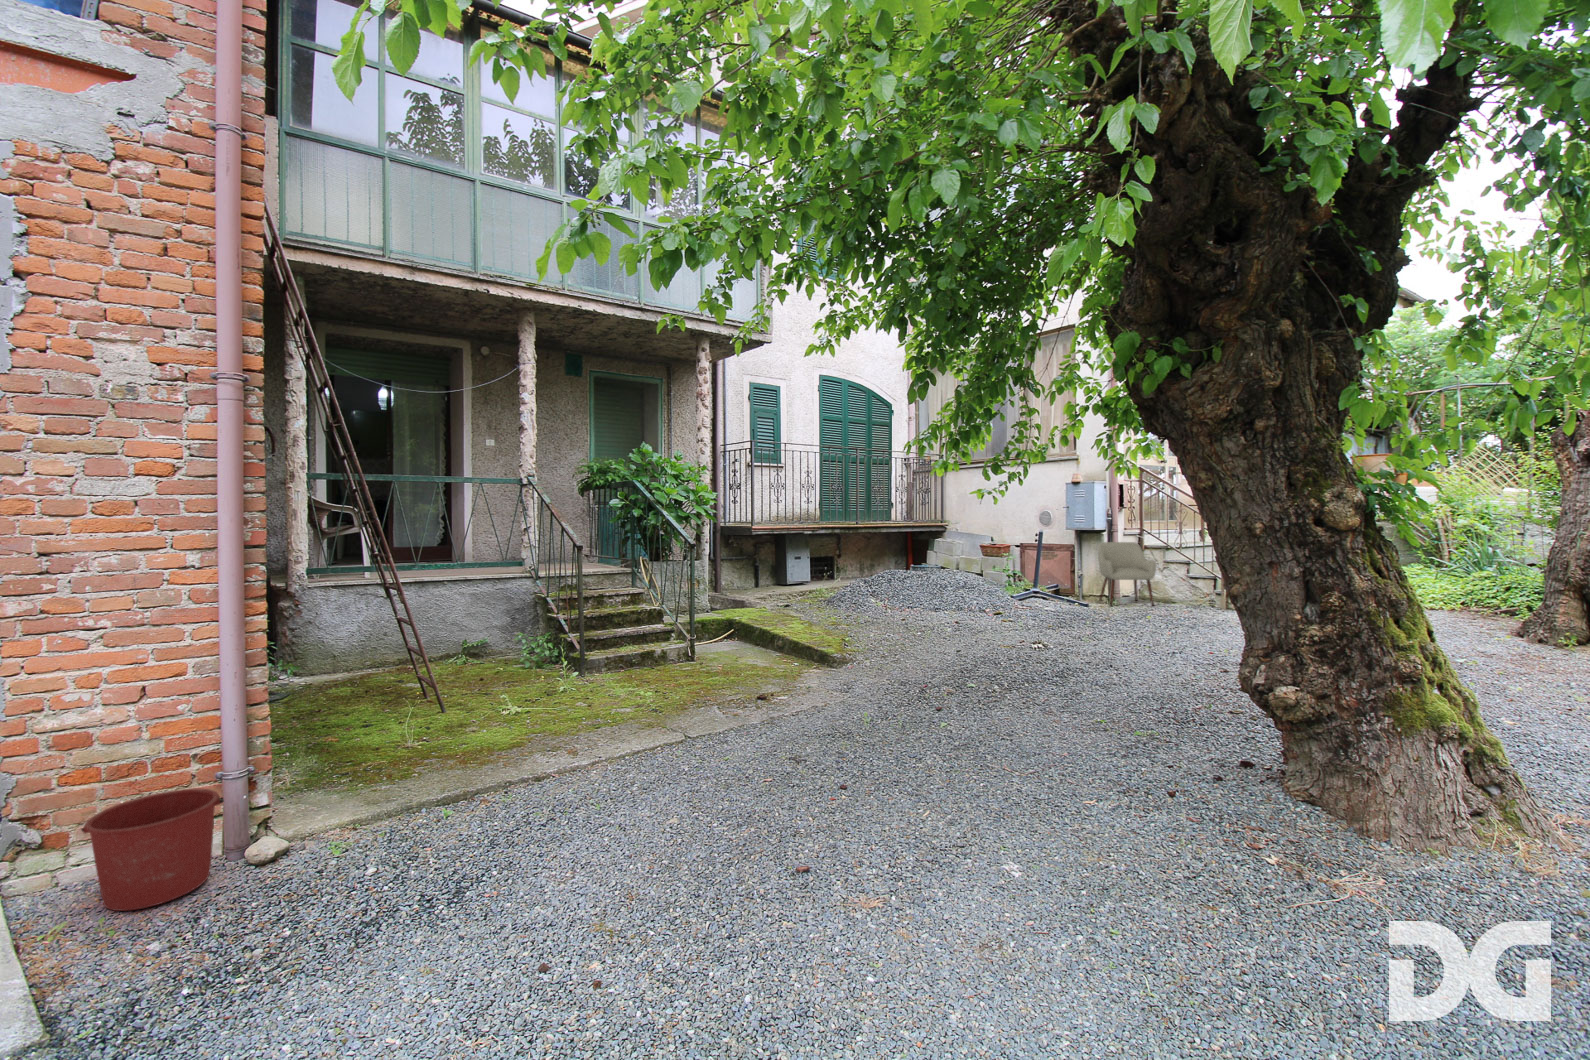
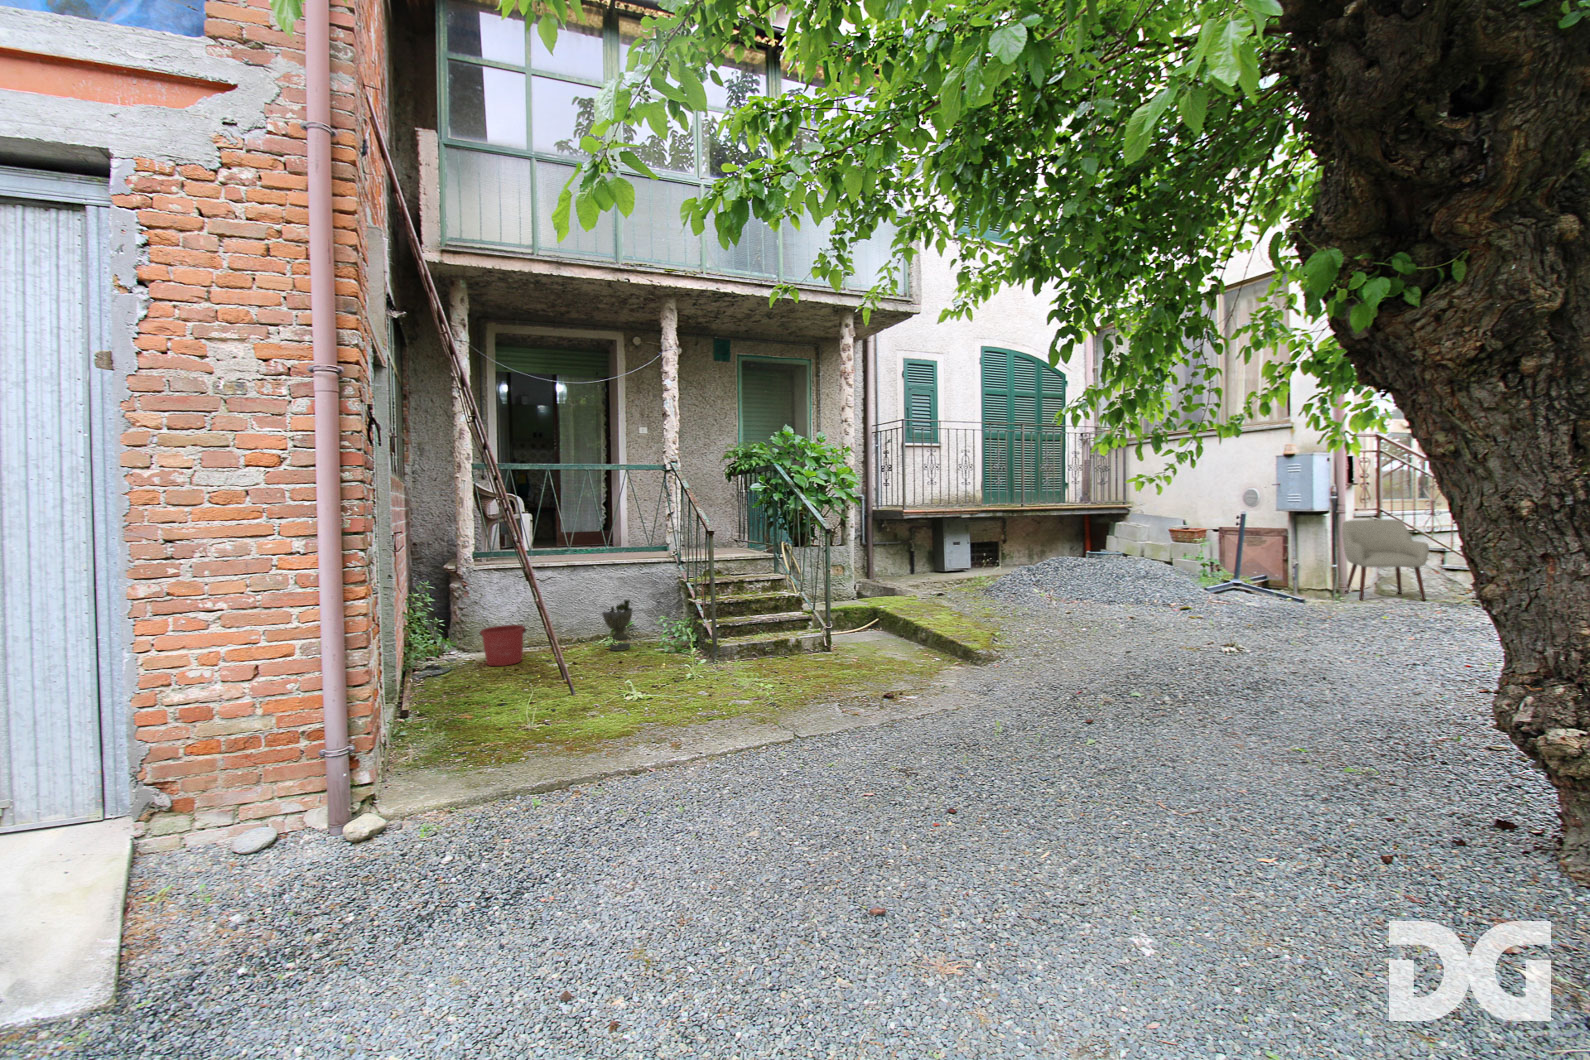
planter: none [458,612,492,665] -> present [602,600,632,651]
bucket: present [81,789,224,911] -> present [480,625,526,666]

